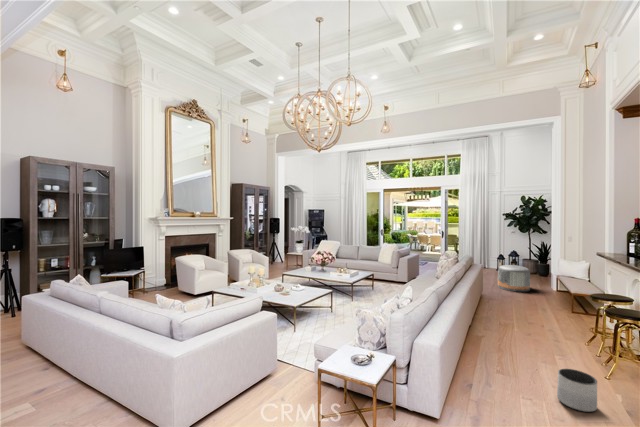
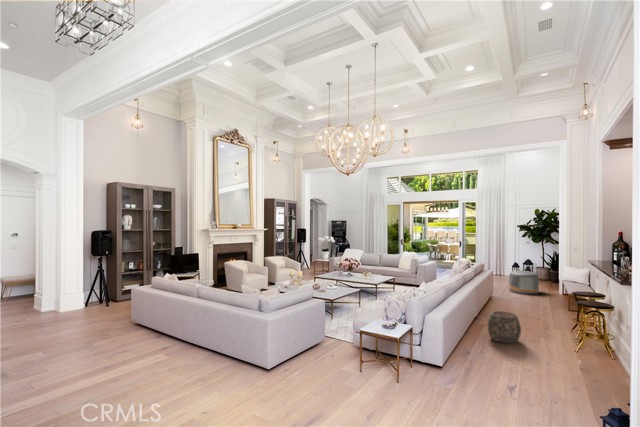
woven basket: none [487,322,530,365] -> present [488,311,521,344]
planter: present [557,369,597,412] -> none [536,341,564,370]

